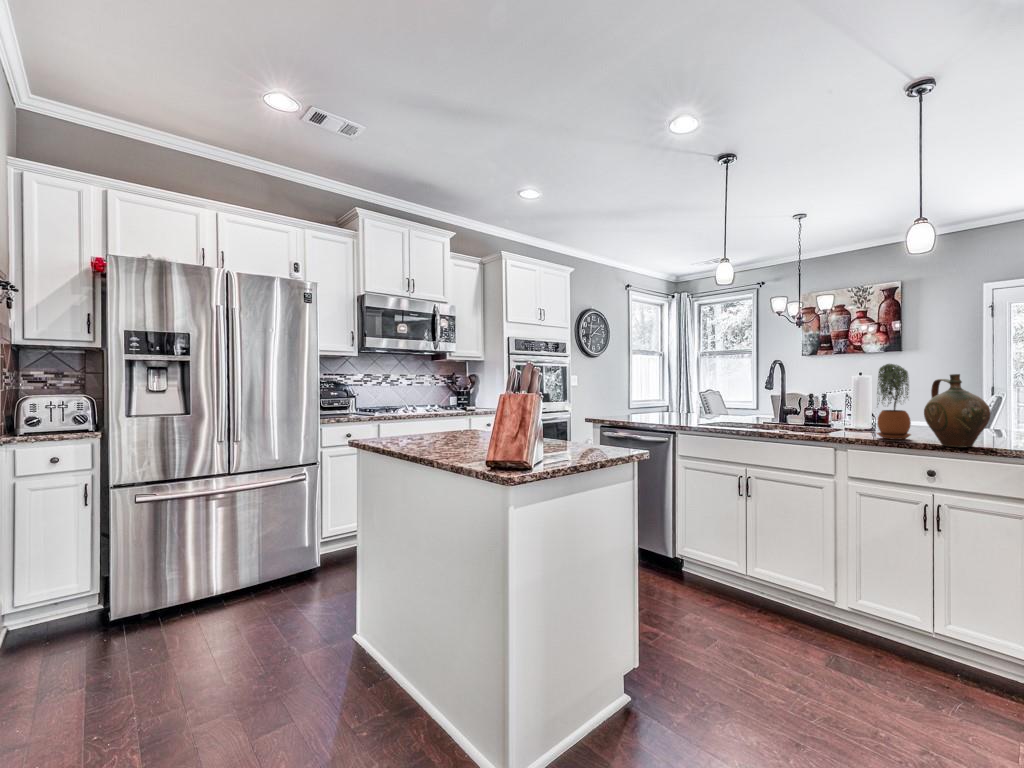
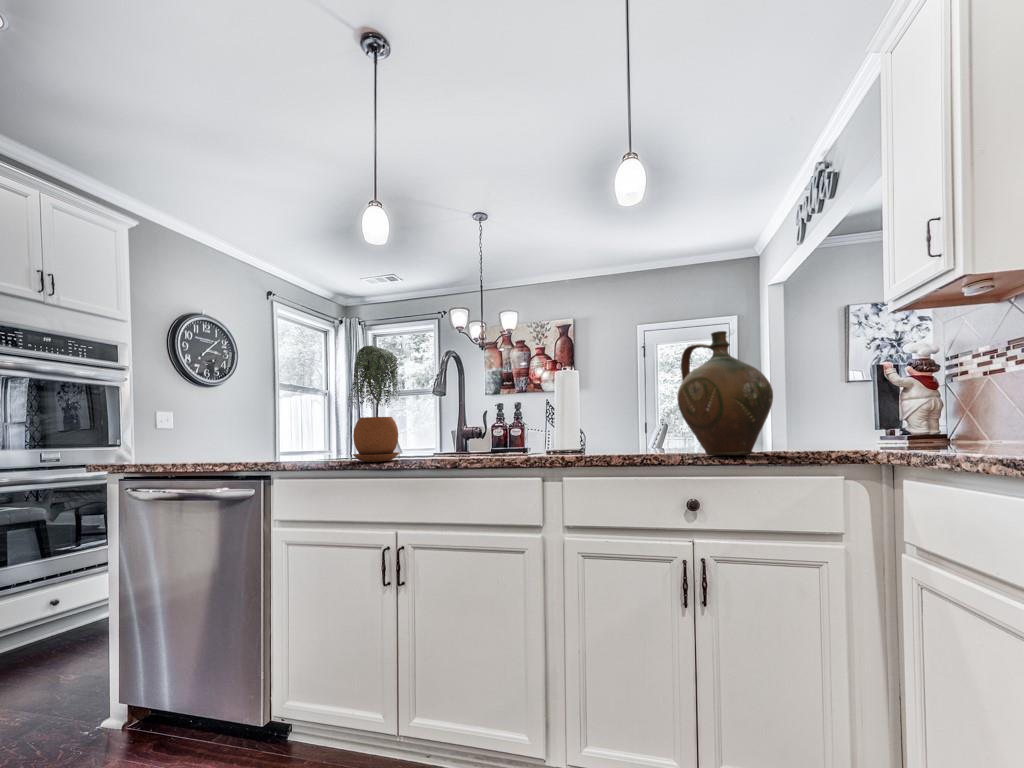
potted plant: present [877,364,911,440] -> present [348,346,400,462]

